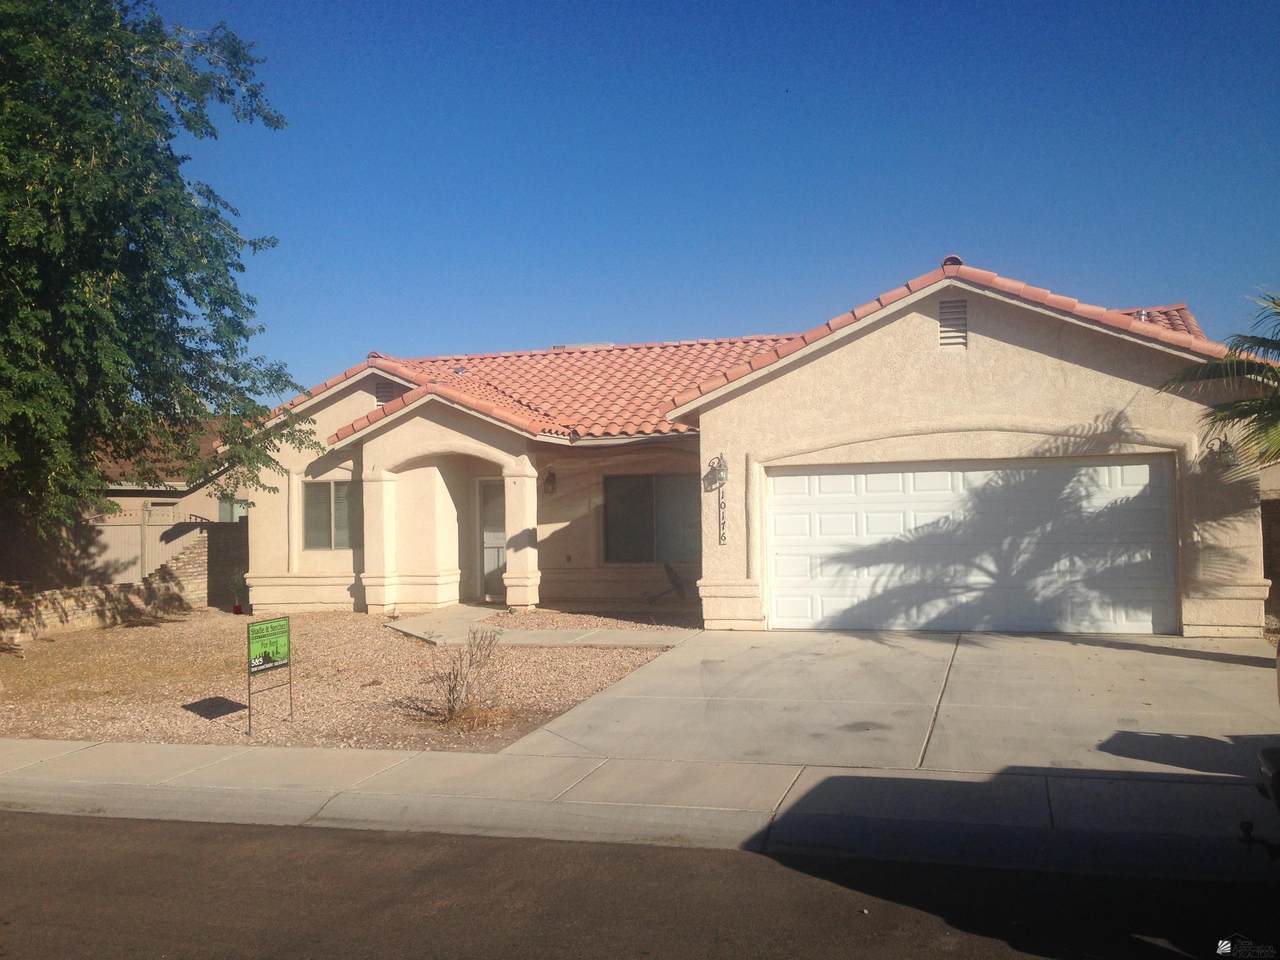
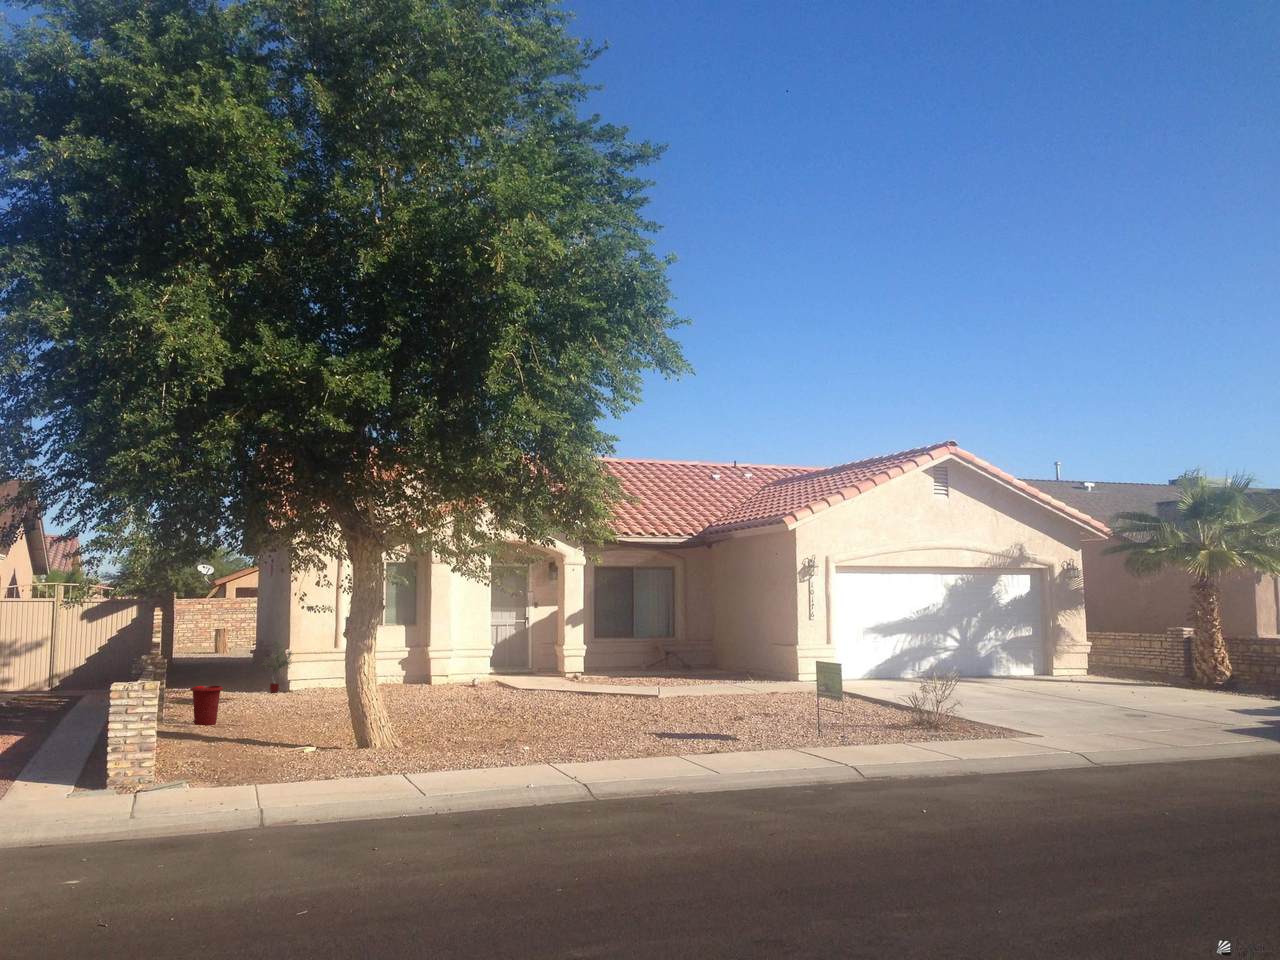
waste bin: none [26,607,57,642] -> present [190,686,223,725]

